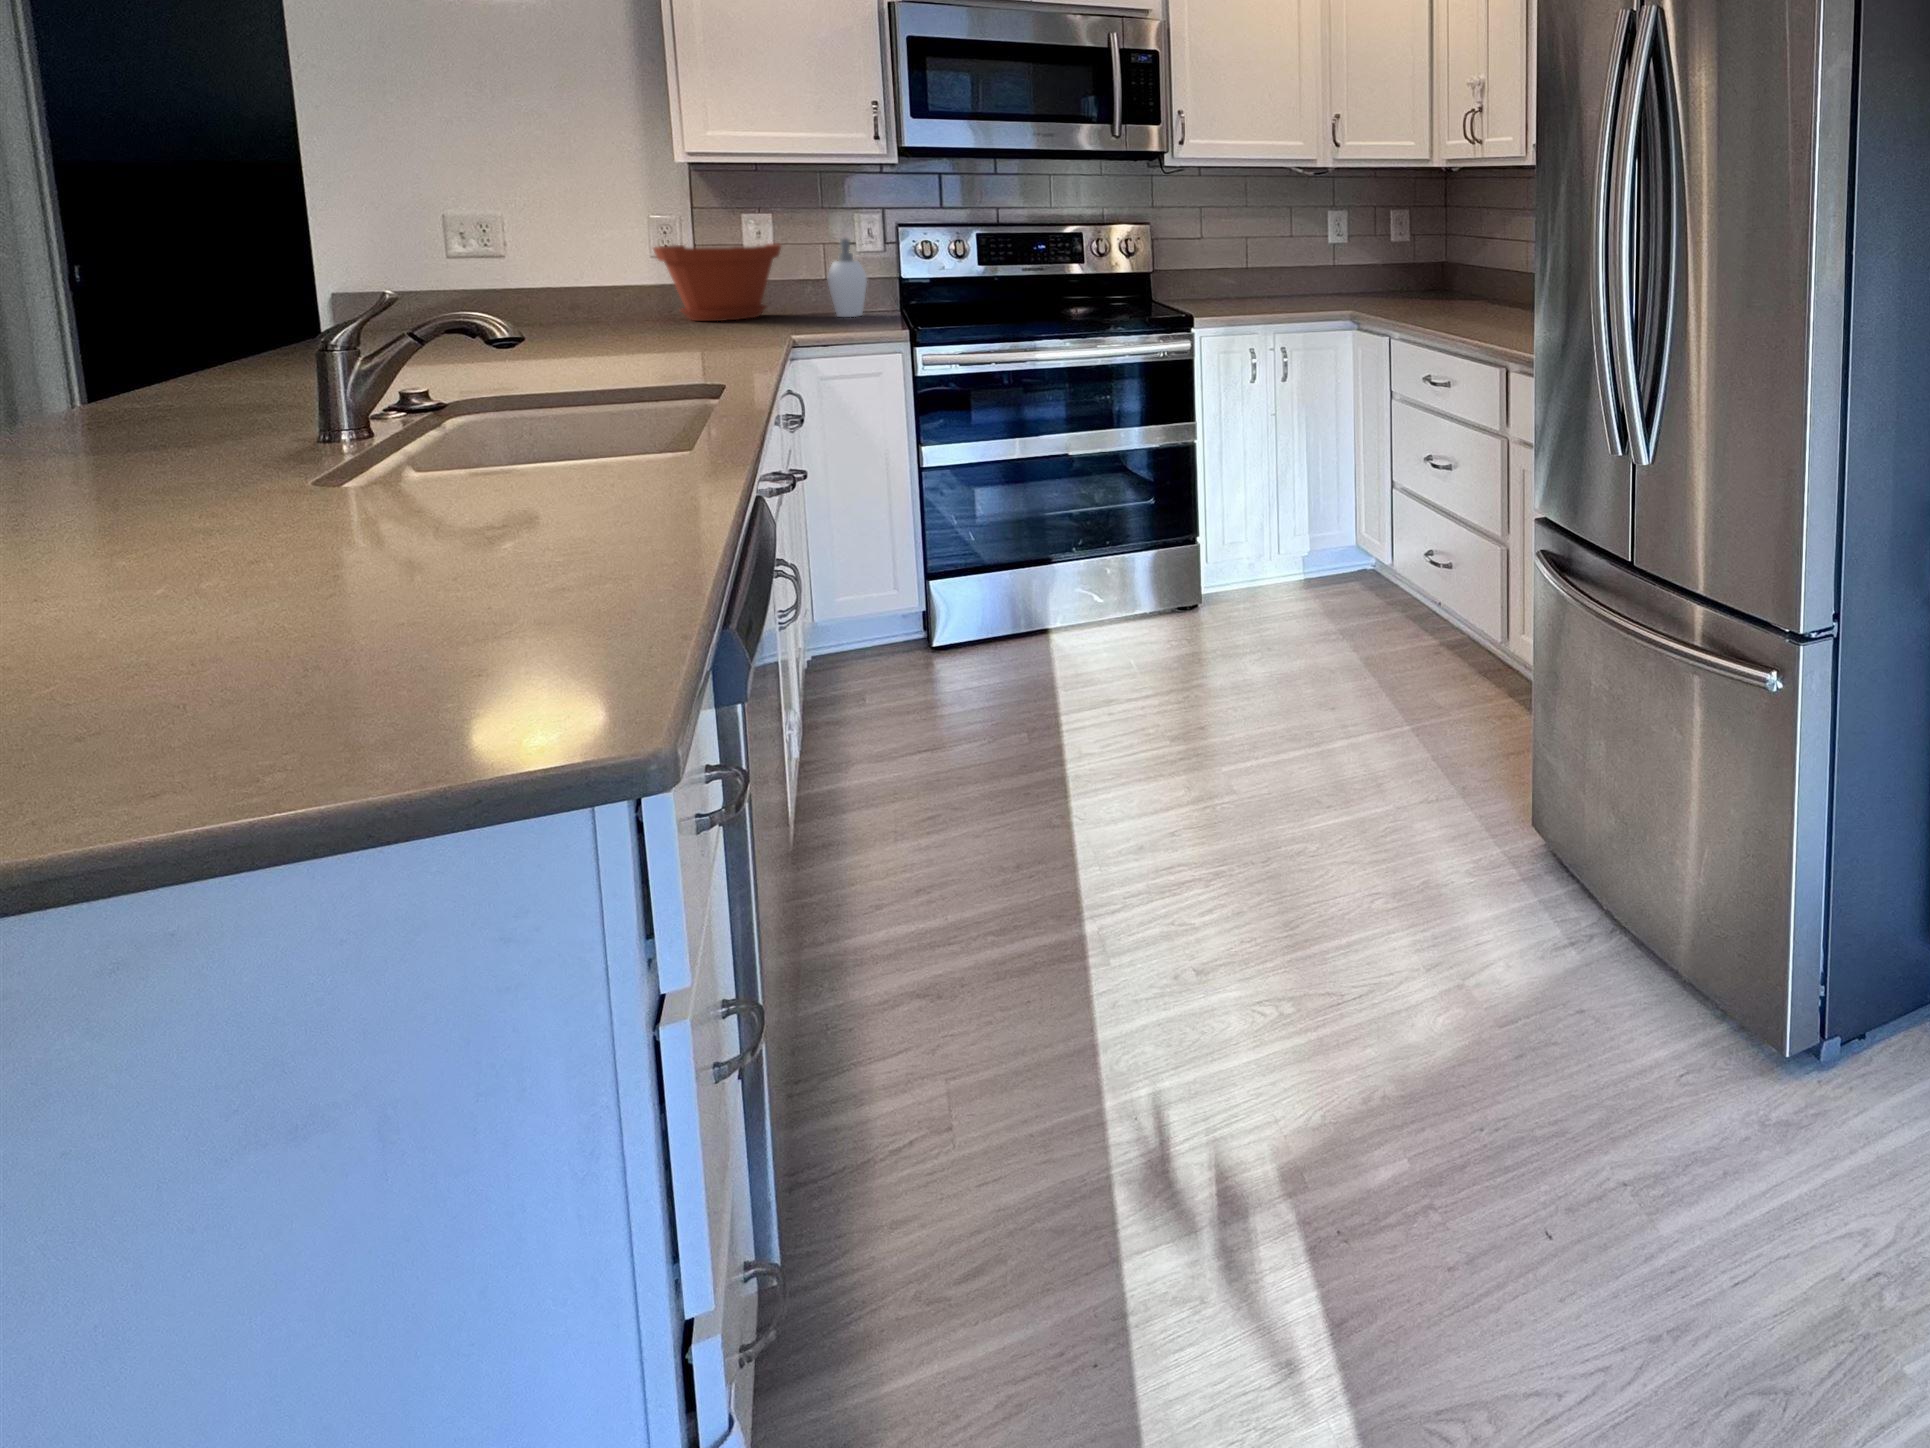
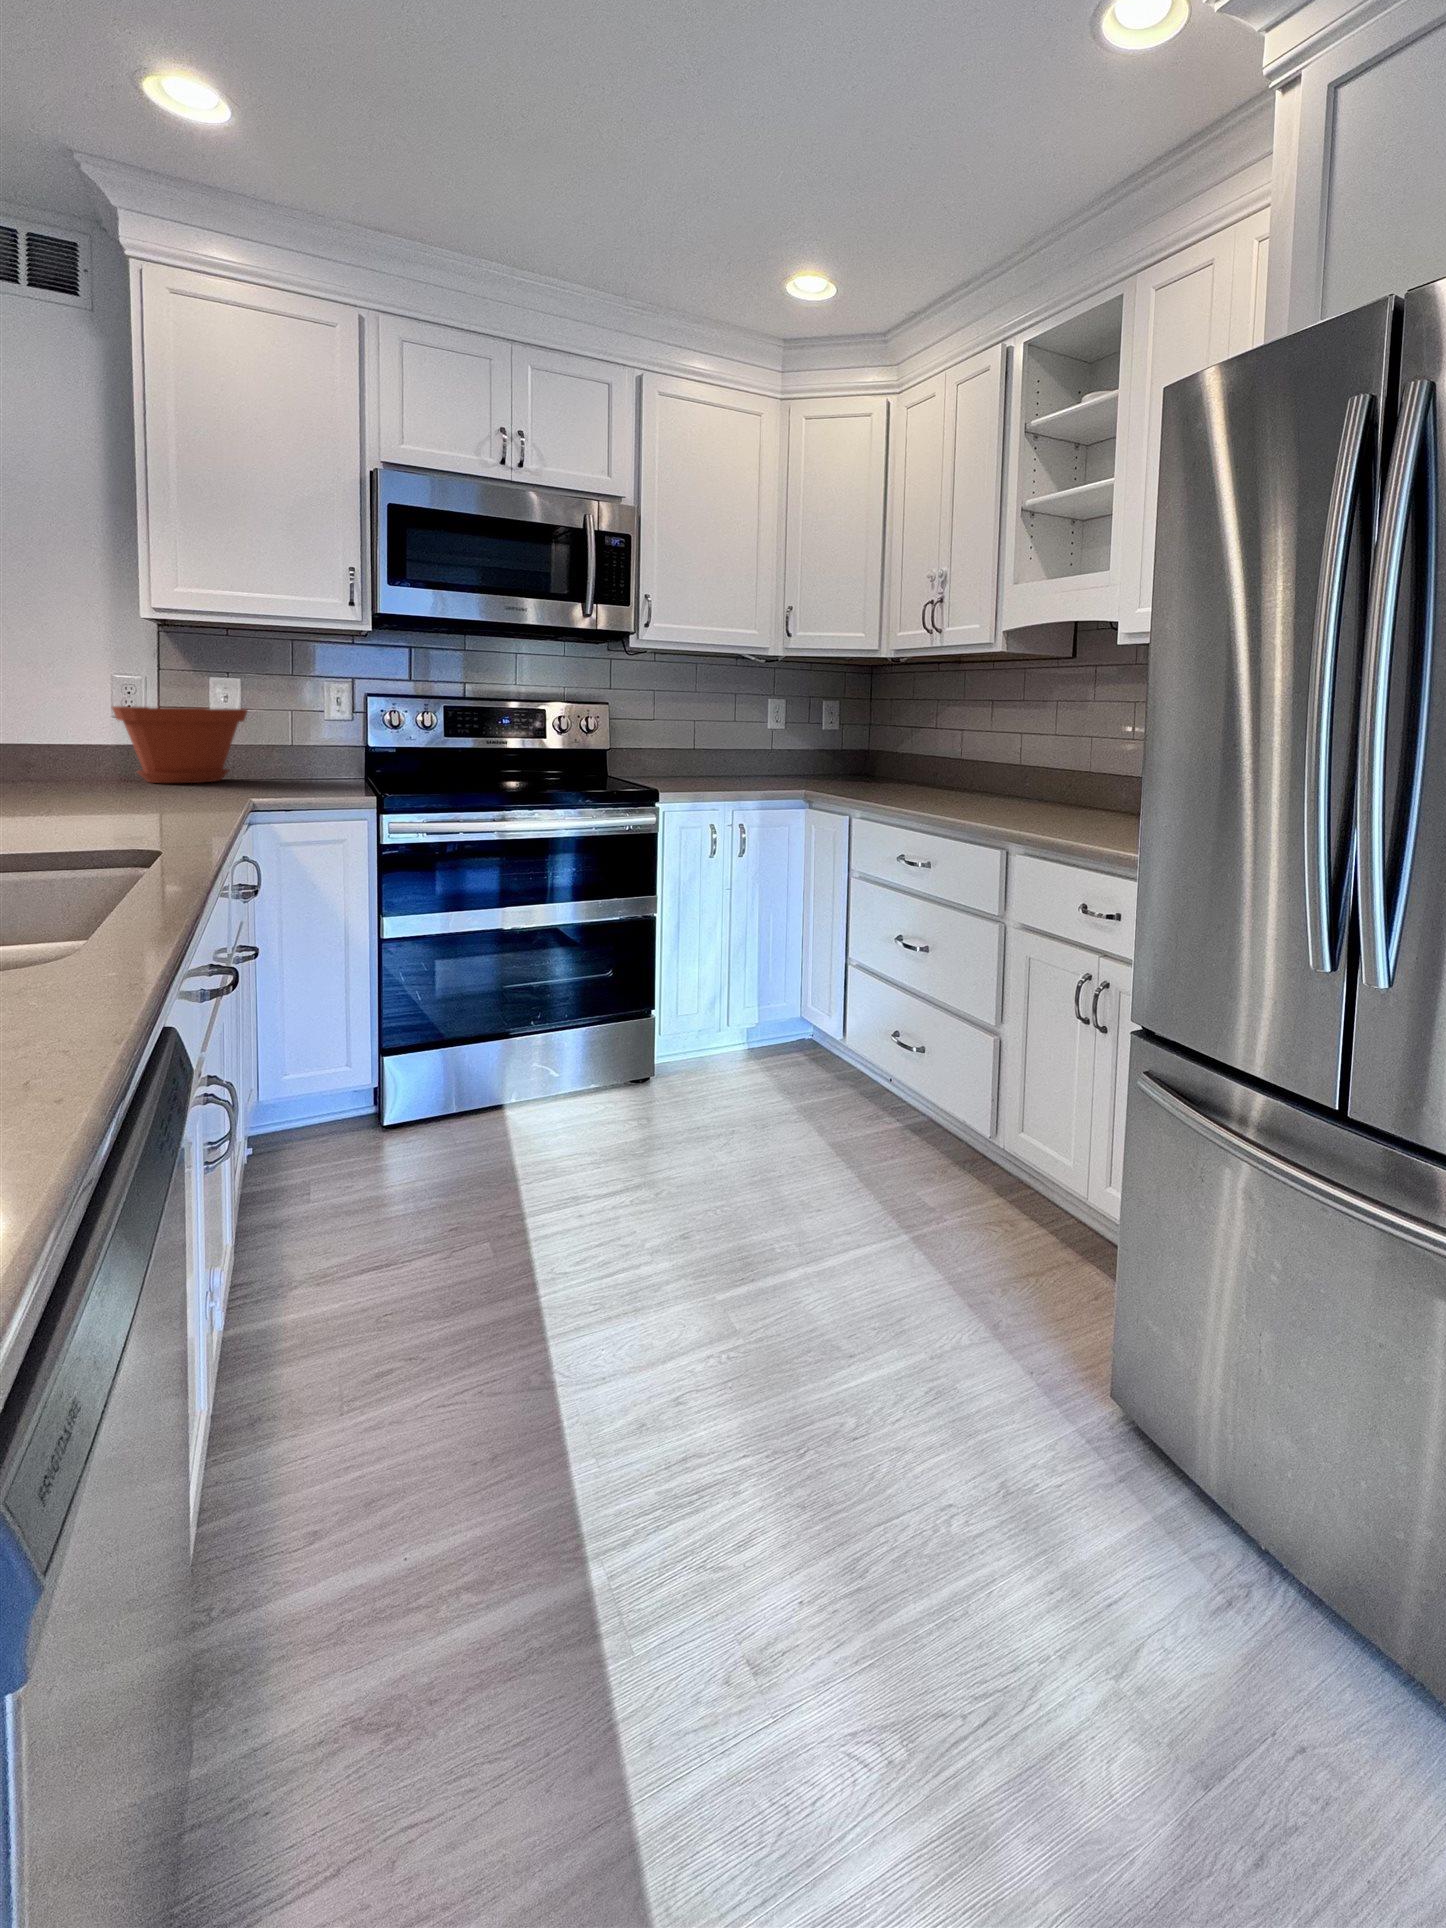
soap dispenser: present [828,238,867,317] -> none [293,705,340,783]

